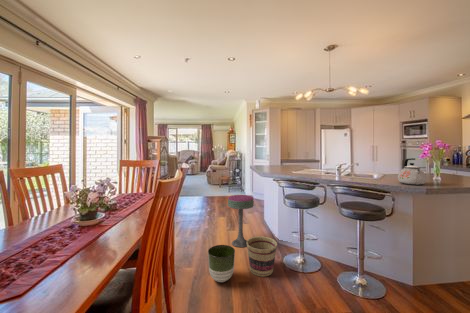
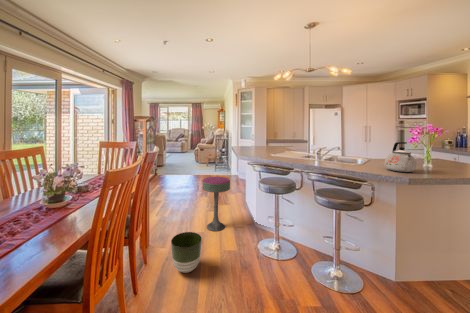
basket: present [247,236,277,277] -> none [216,222,249,266]

